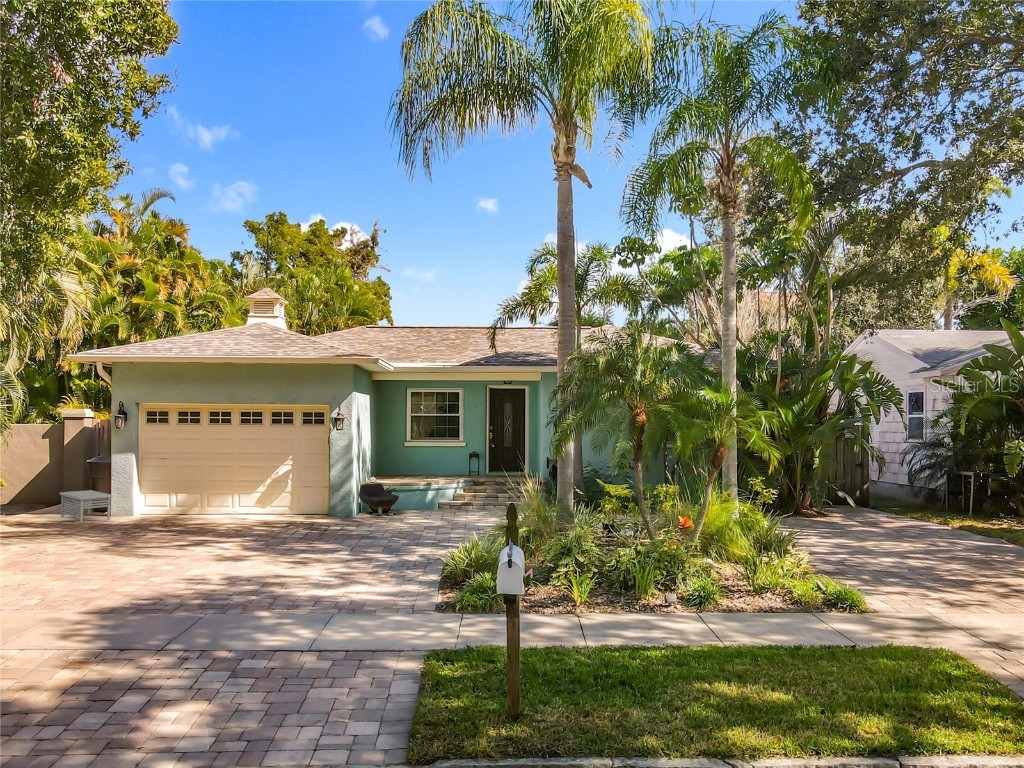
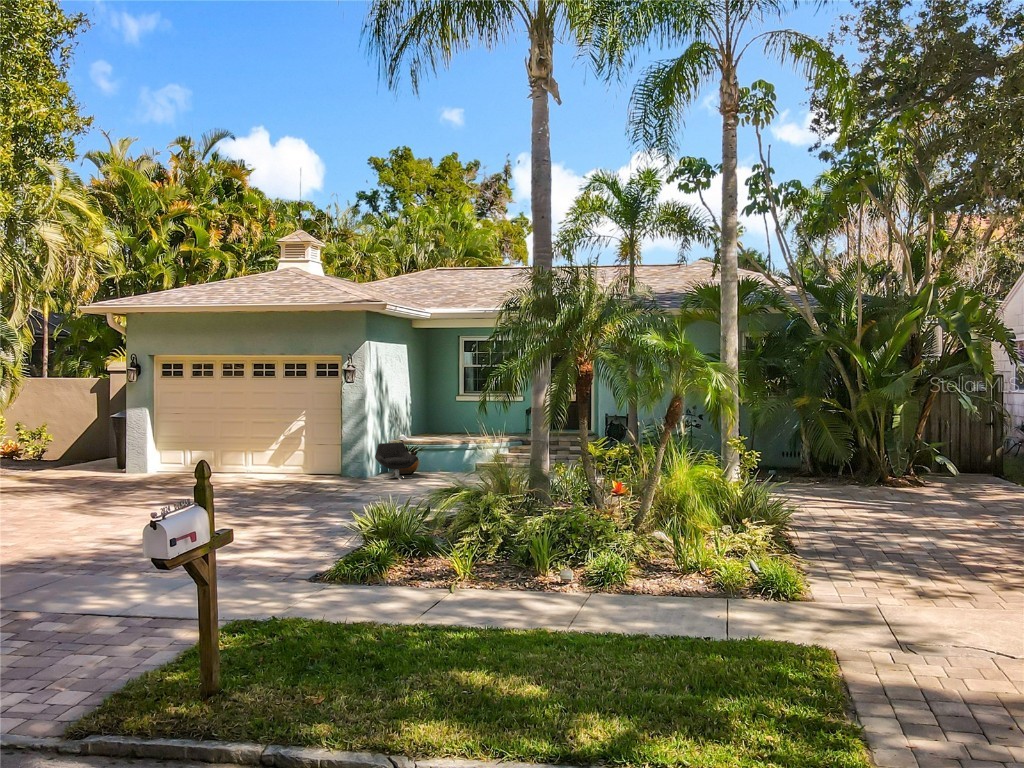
storage bench: present [60,490,112,522] -> none [85,447,127,479]

